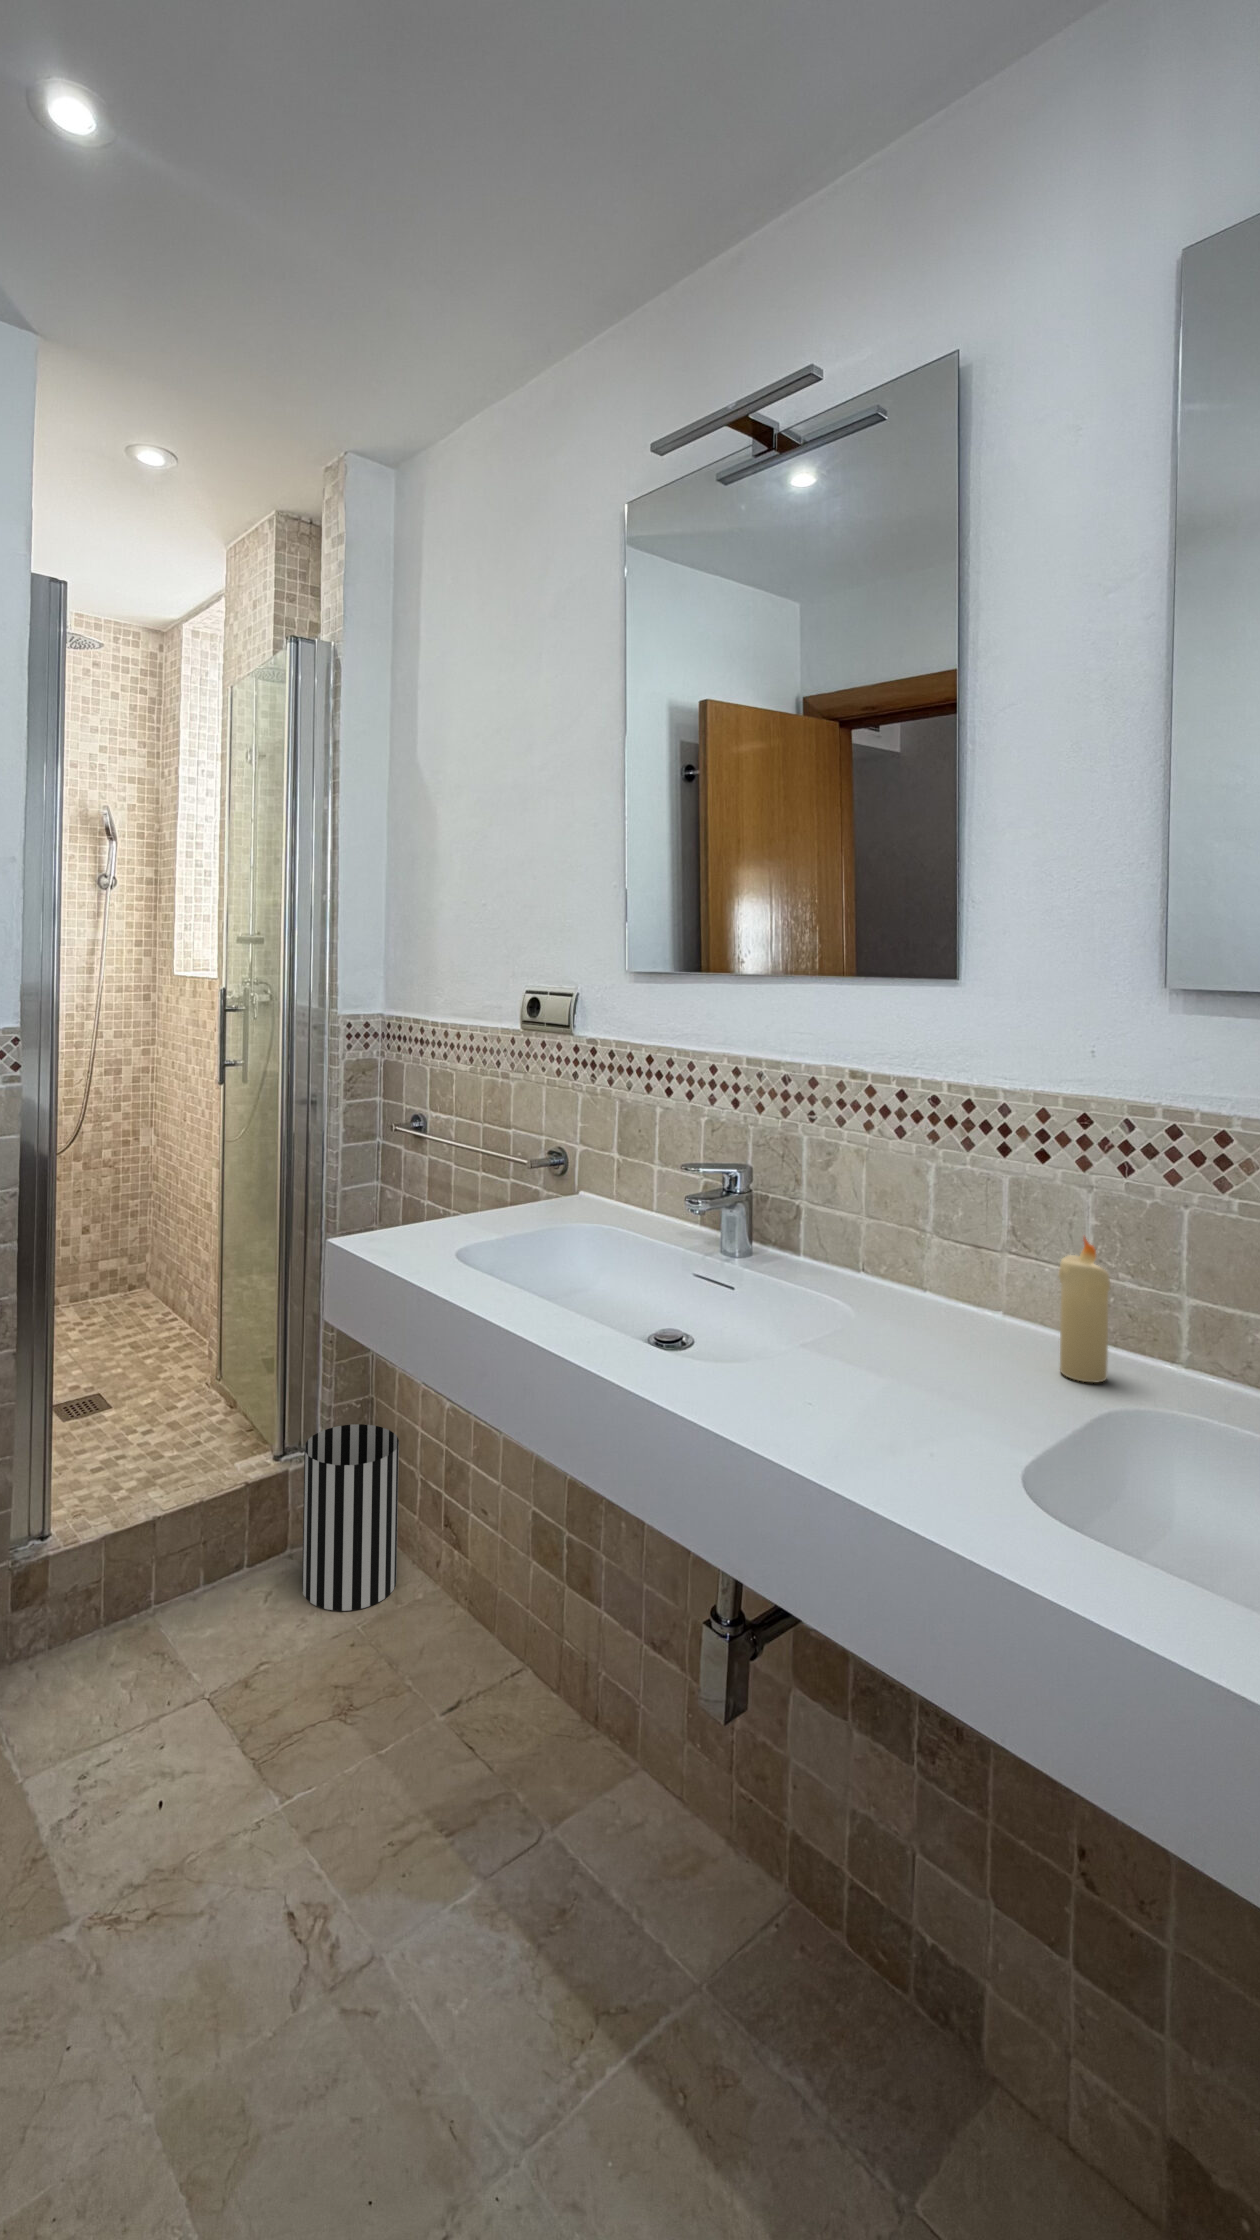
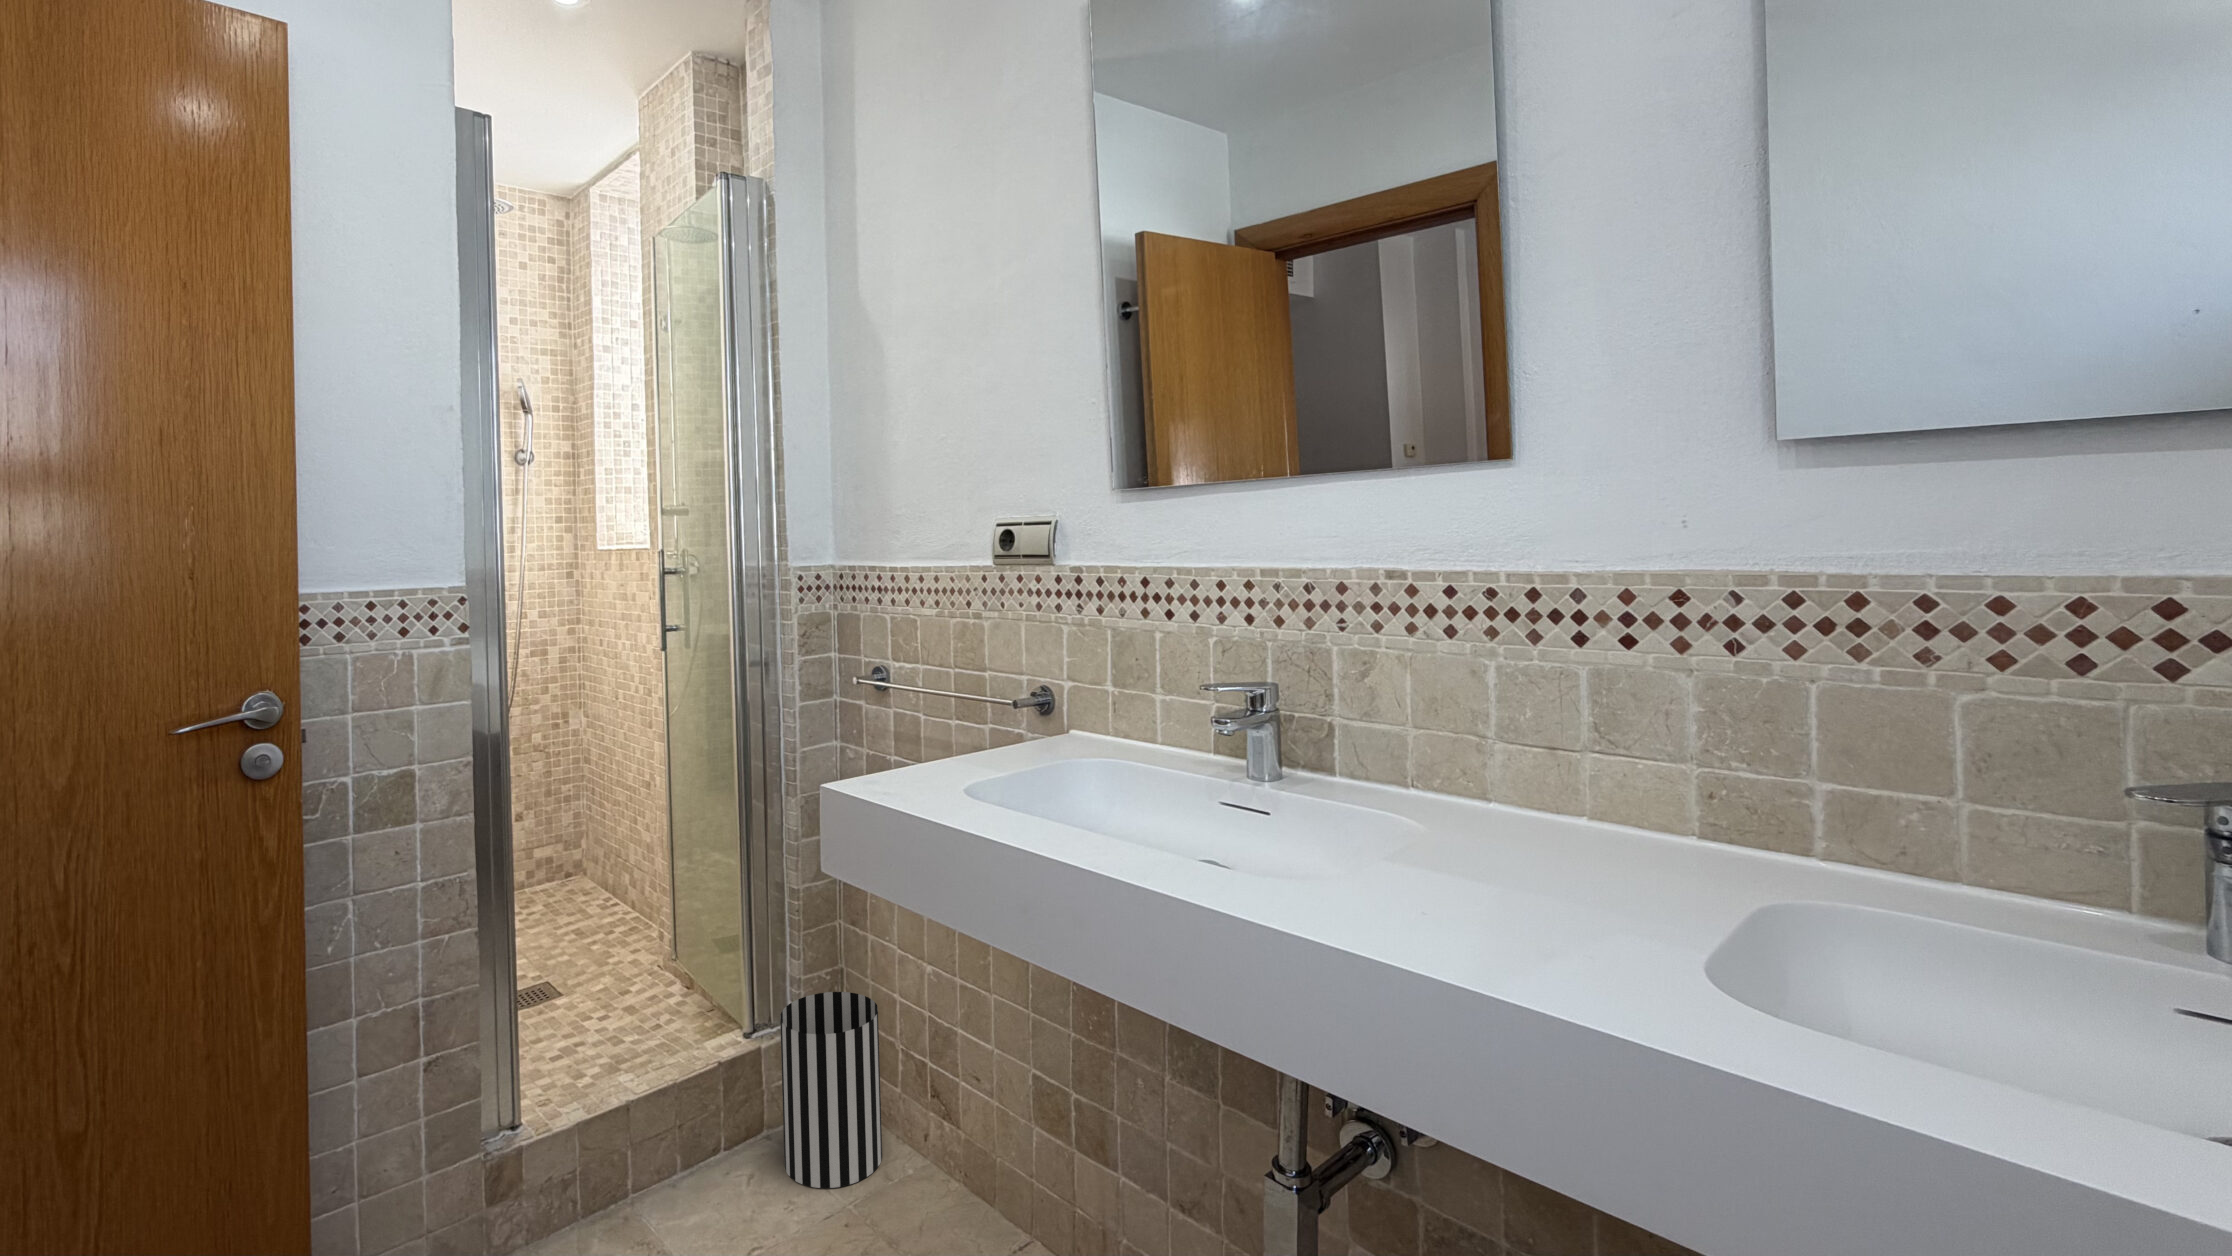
candle: present [1058,1237,1110,1382] -> none [1684,716,1749,878]

